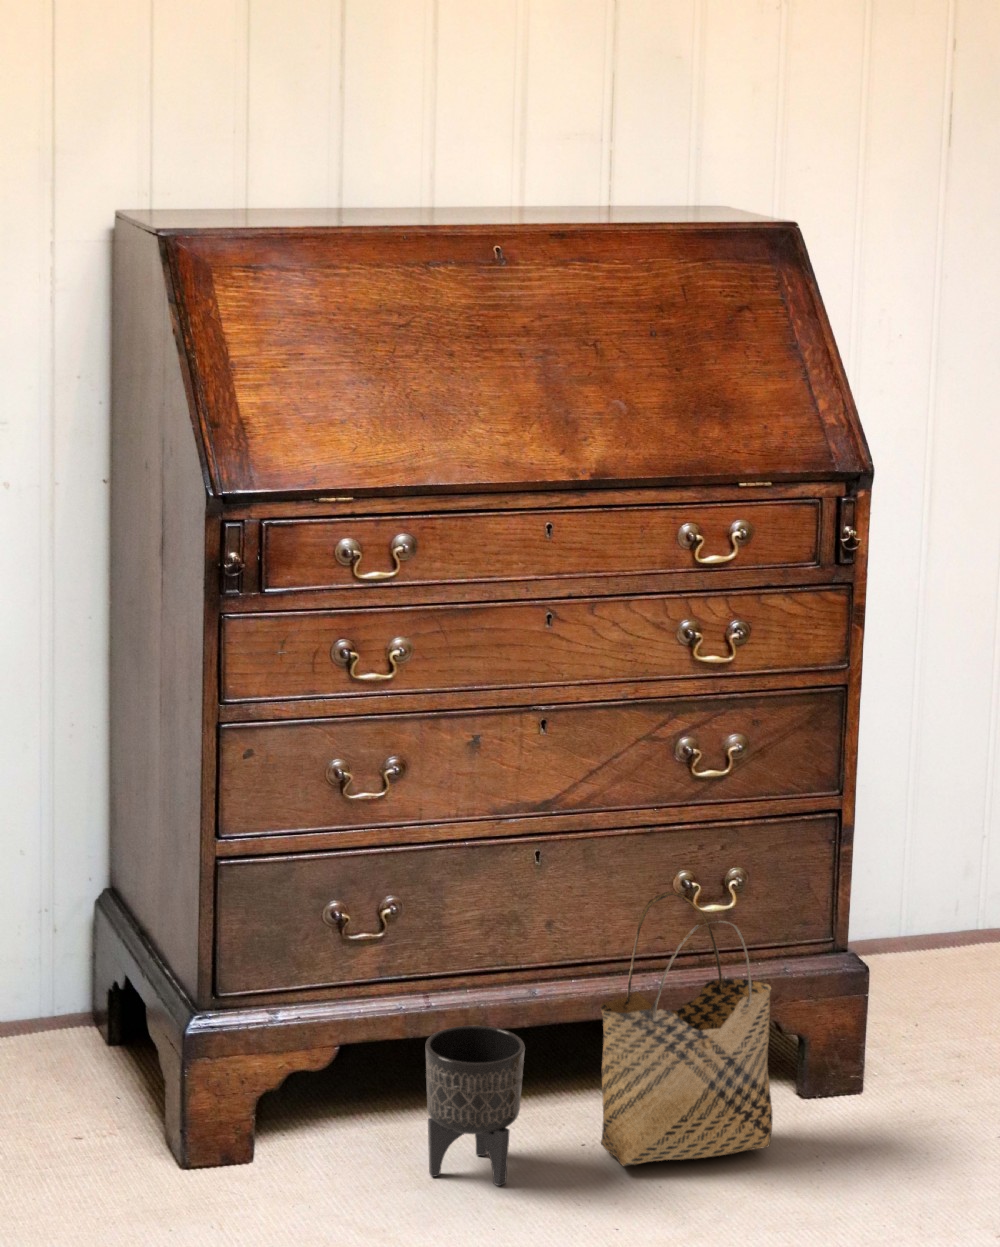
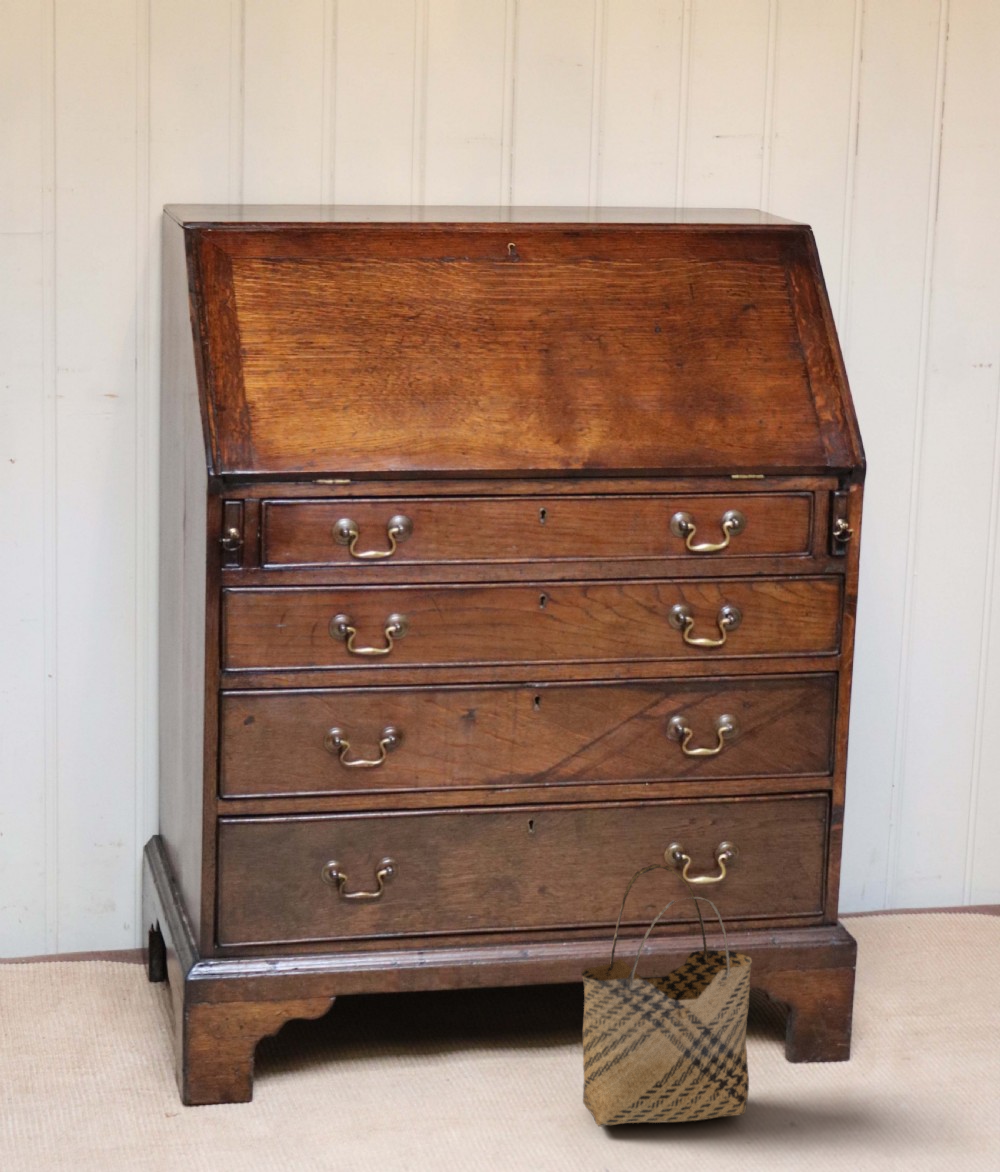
planter: present [426,1026,525,1186] -> none [412,984,506,1139]

